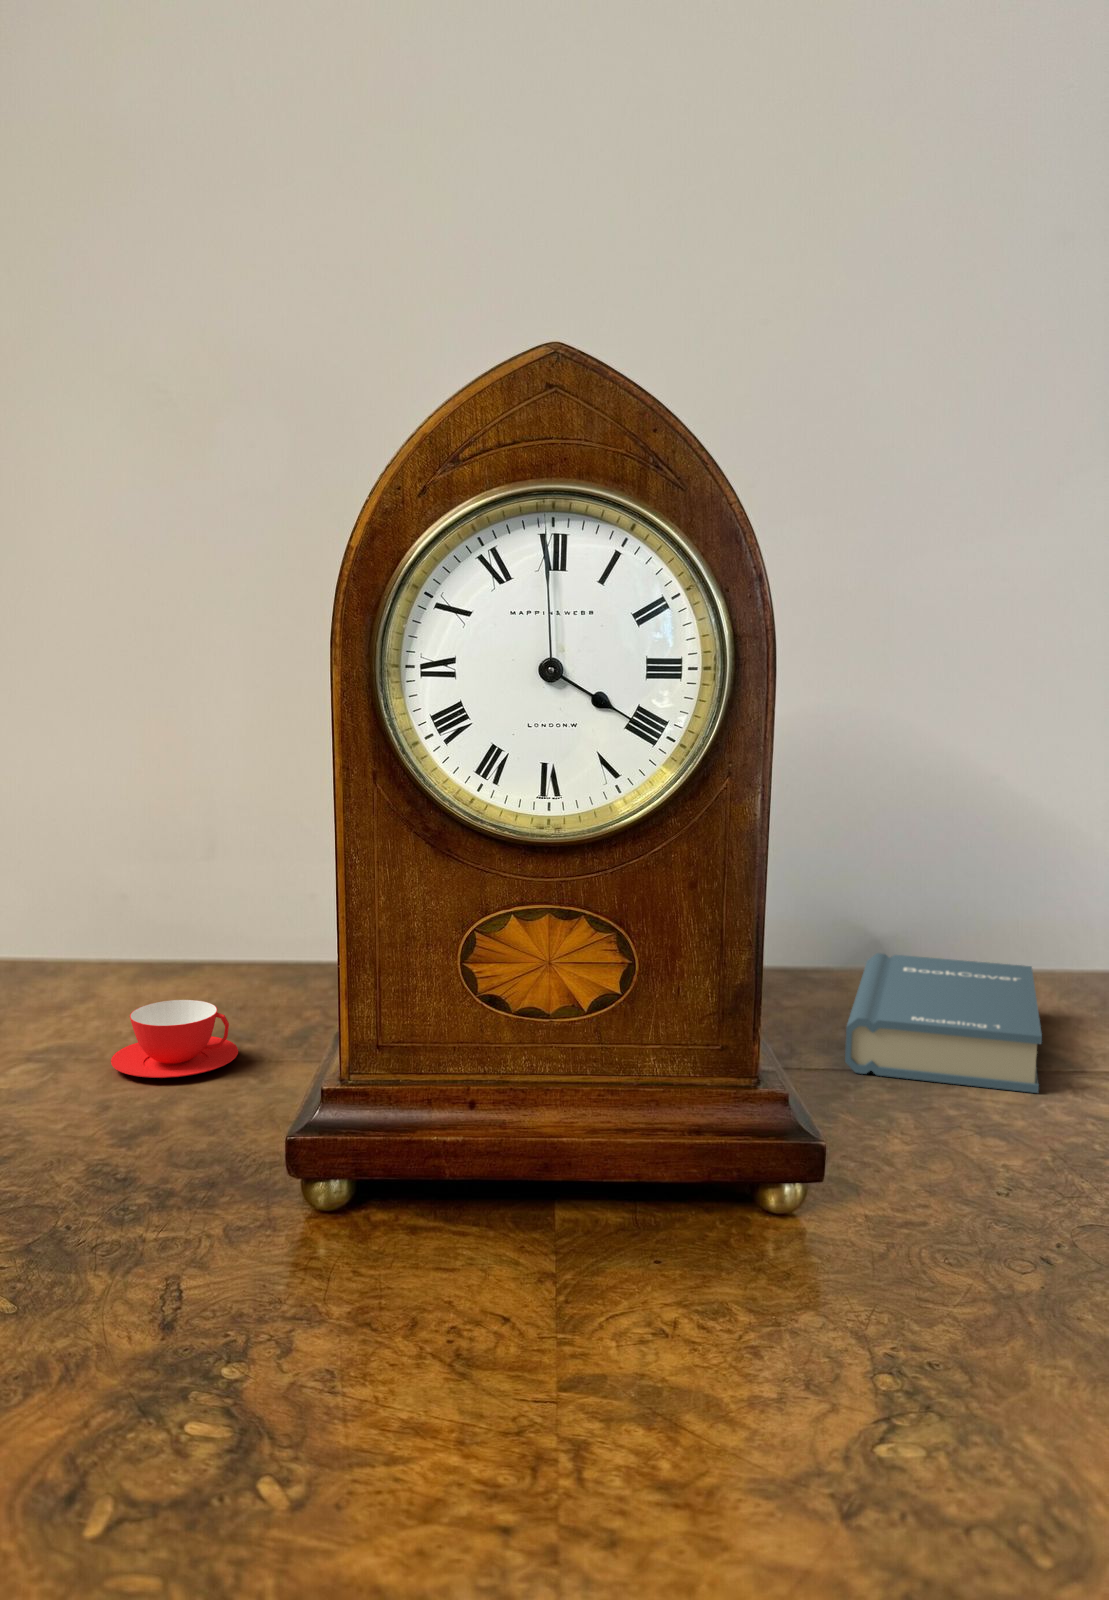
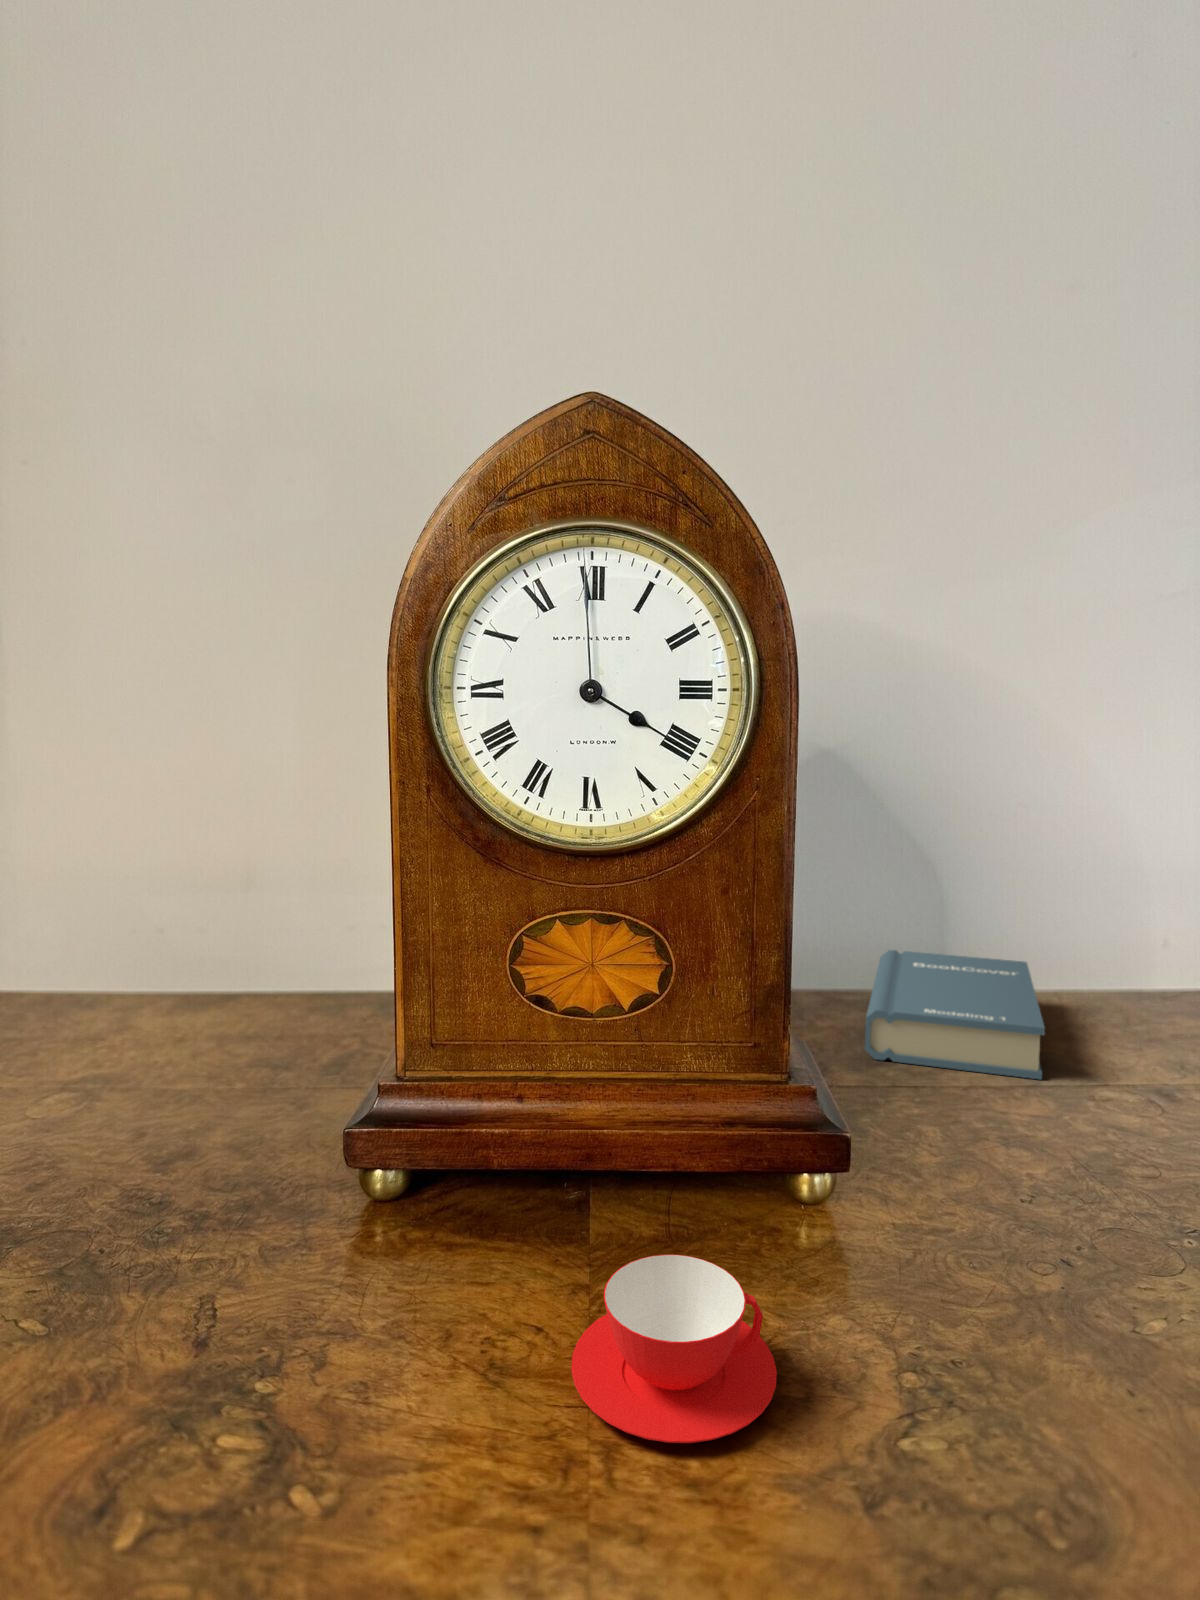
teacup: present [111,1000,238,1078] -> present [571,1255,777,1443]

